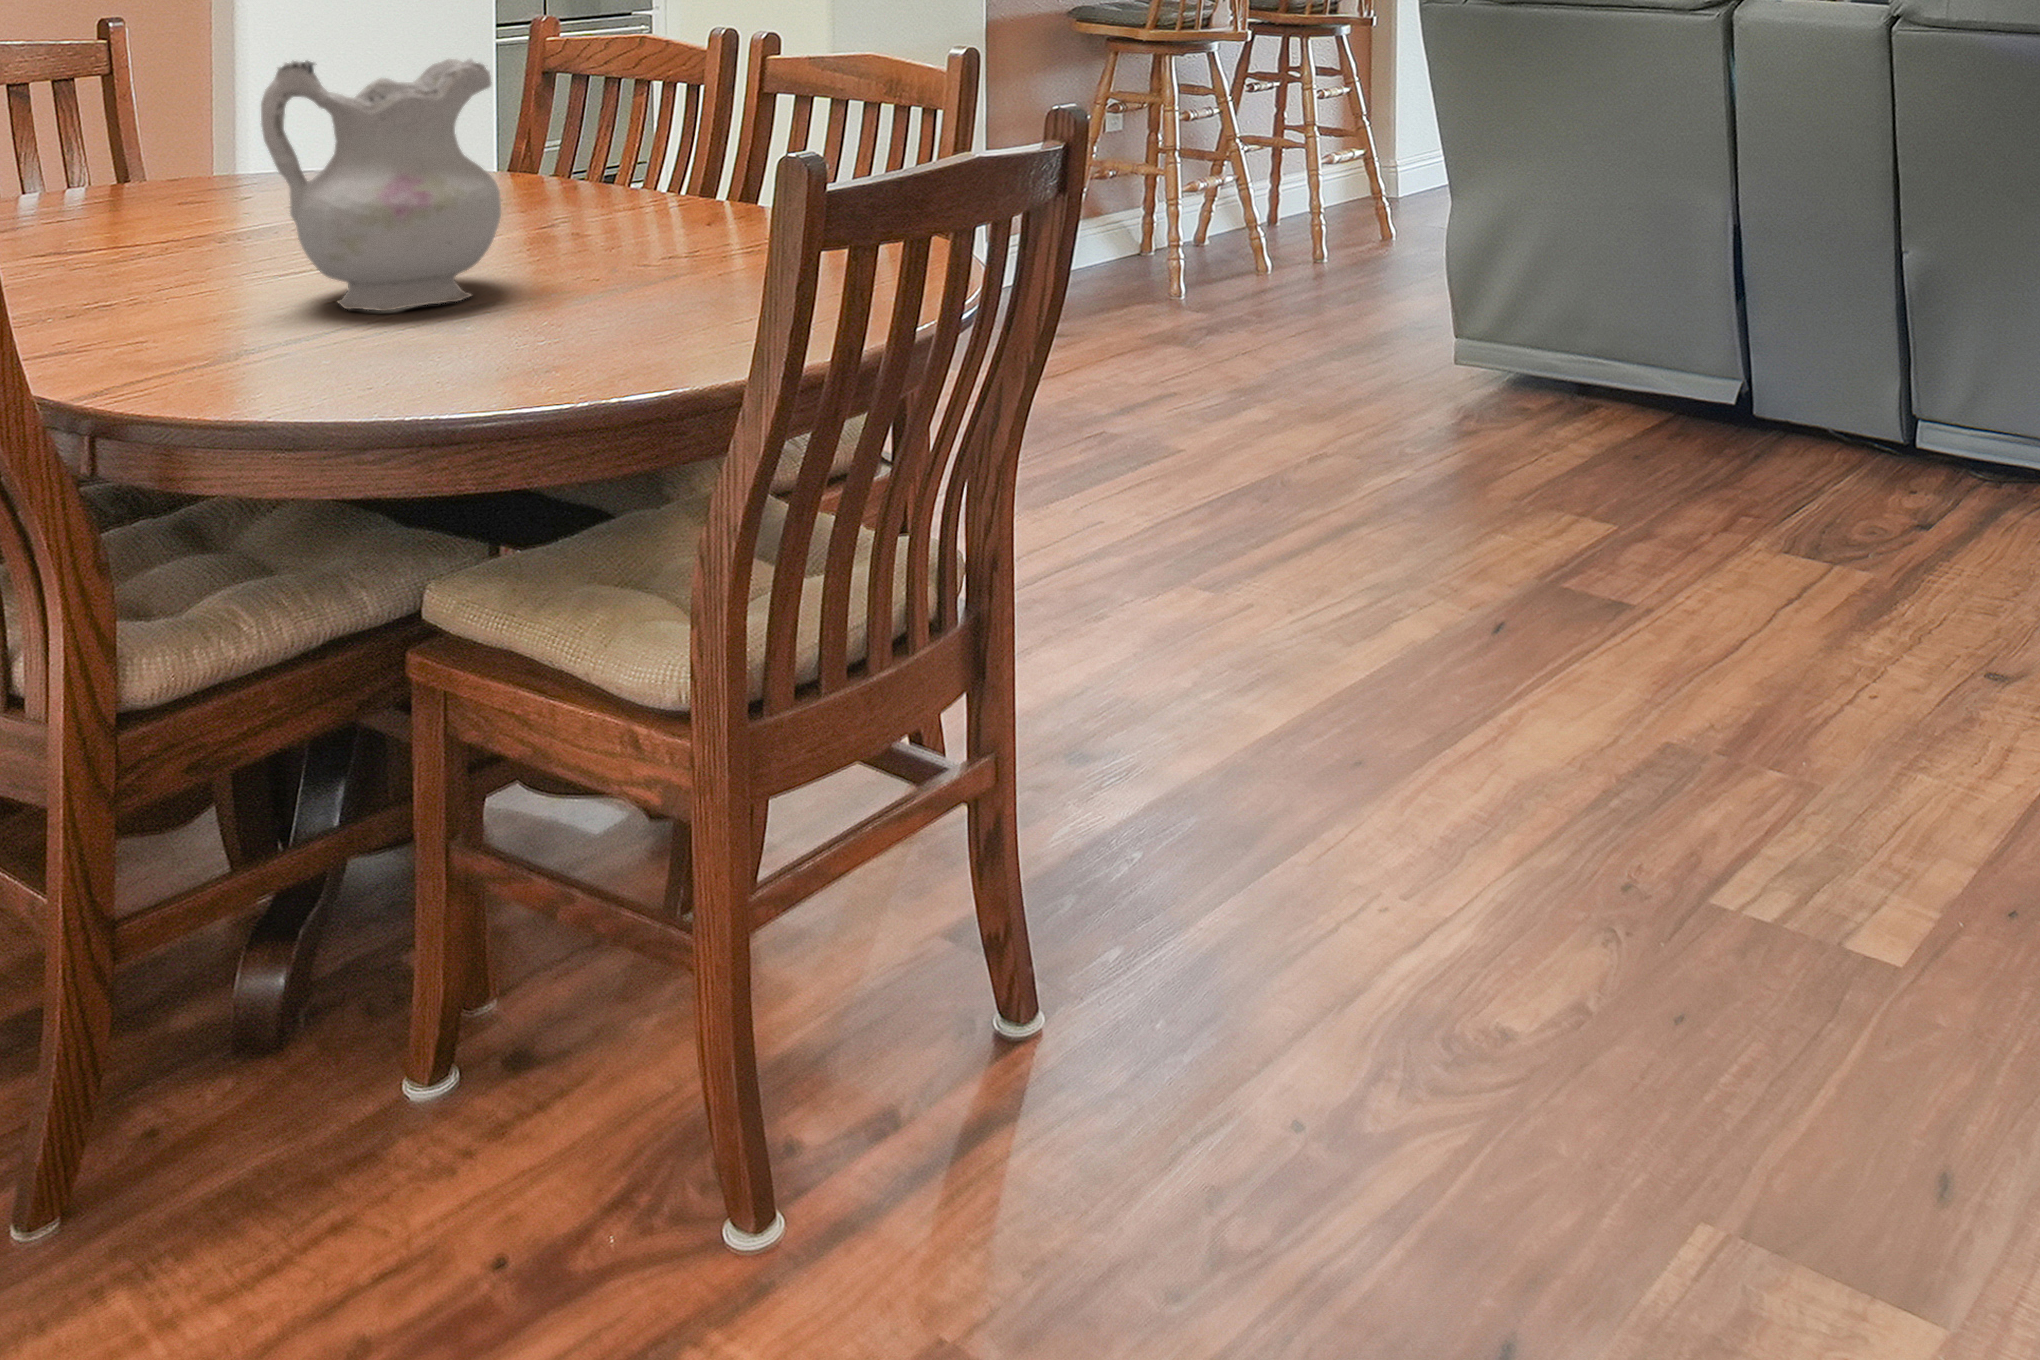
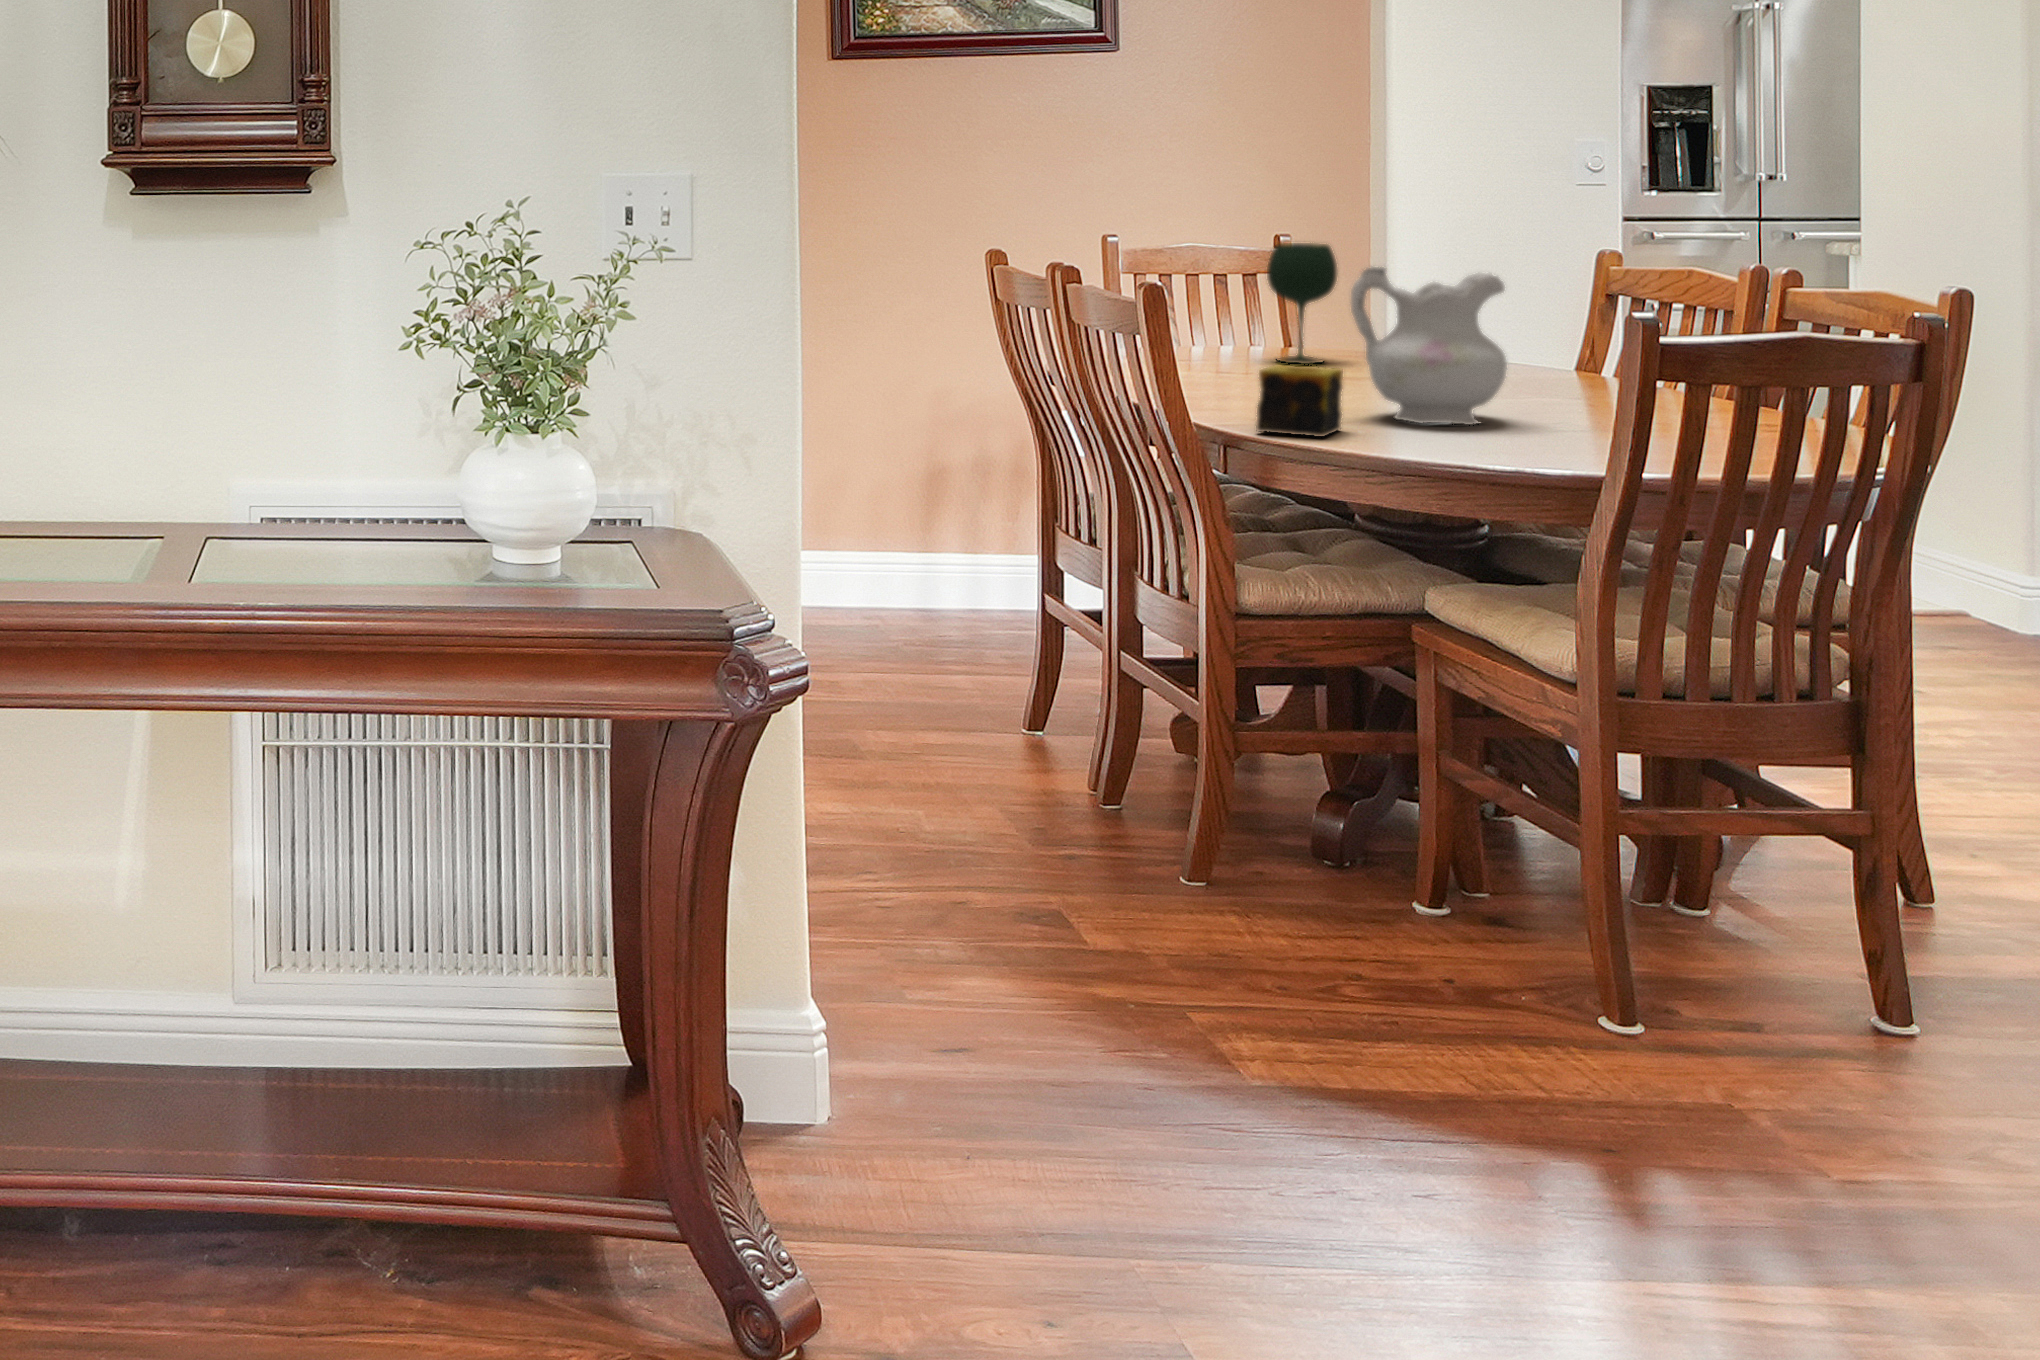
wine glass: none [94,27,202,214] -> present [1267,243,1338,365]
candle: none [123,241,269,378] -> present [1256,364,1343,437]

